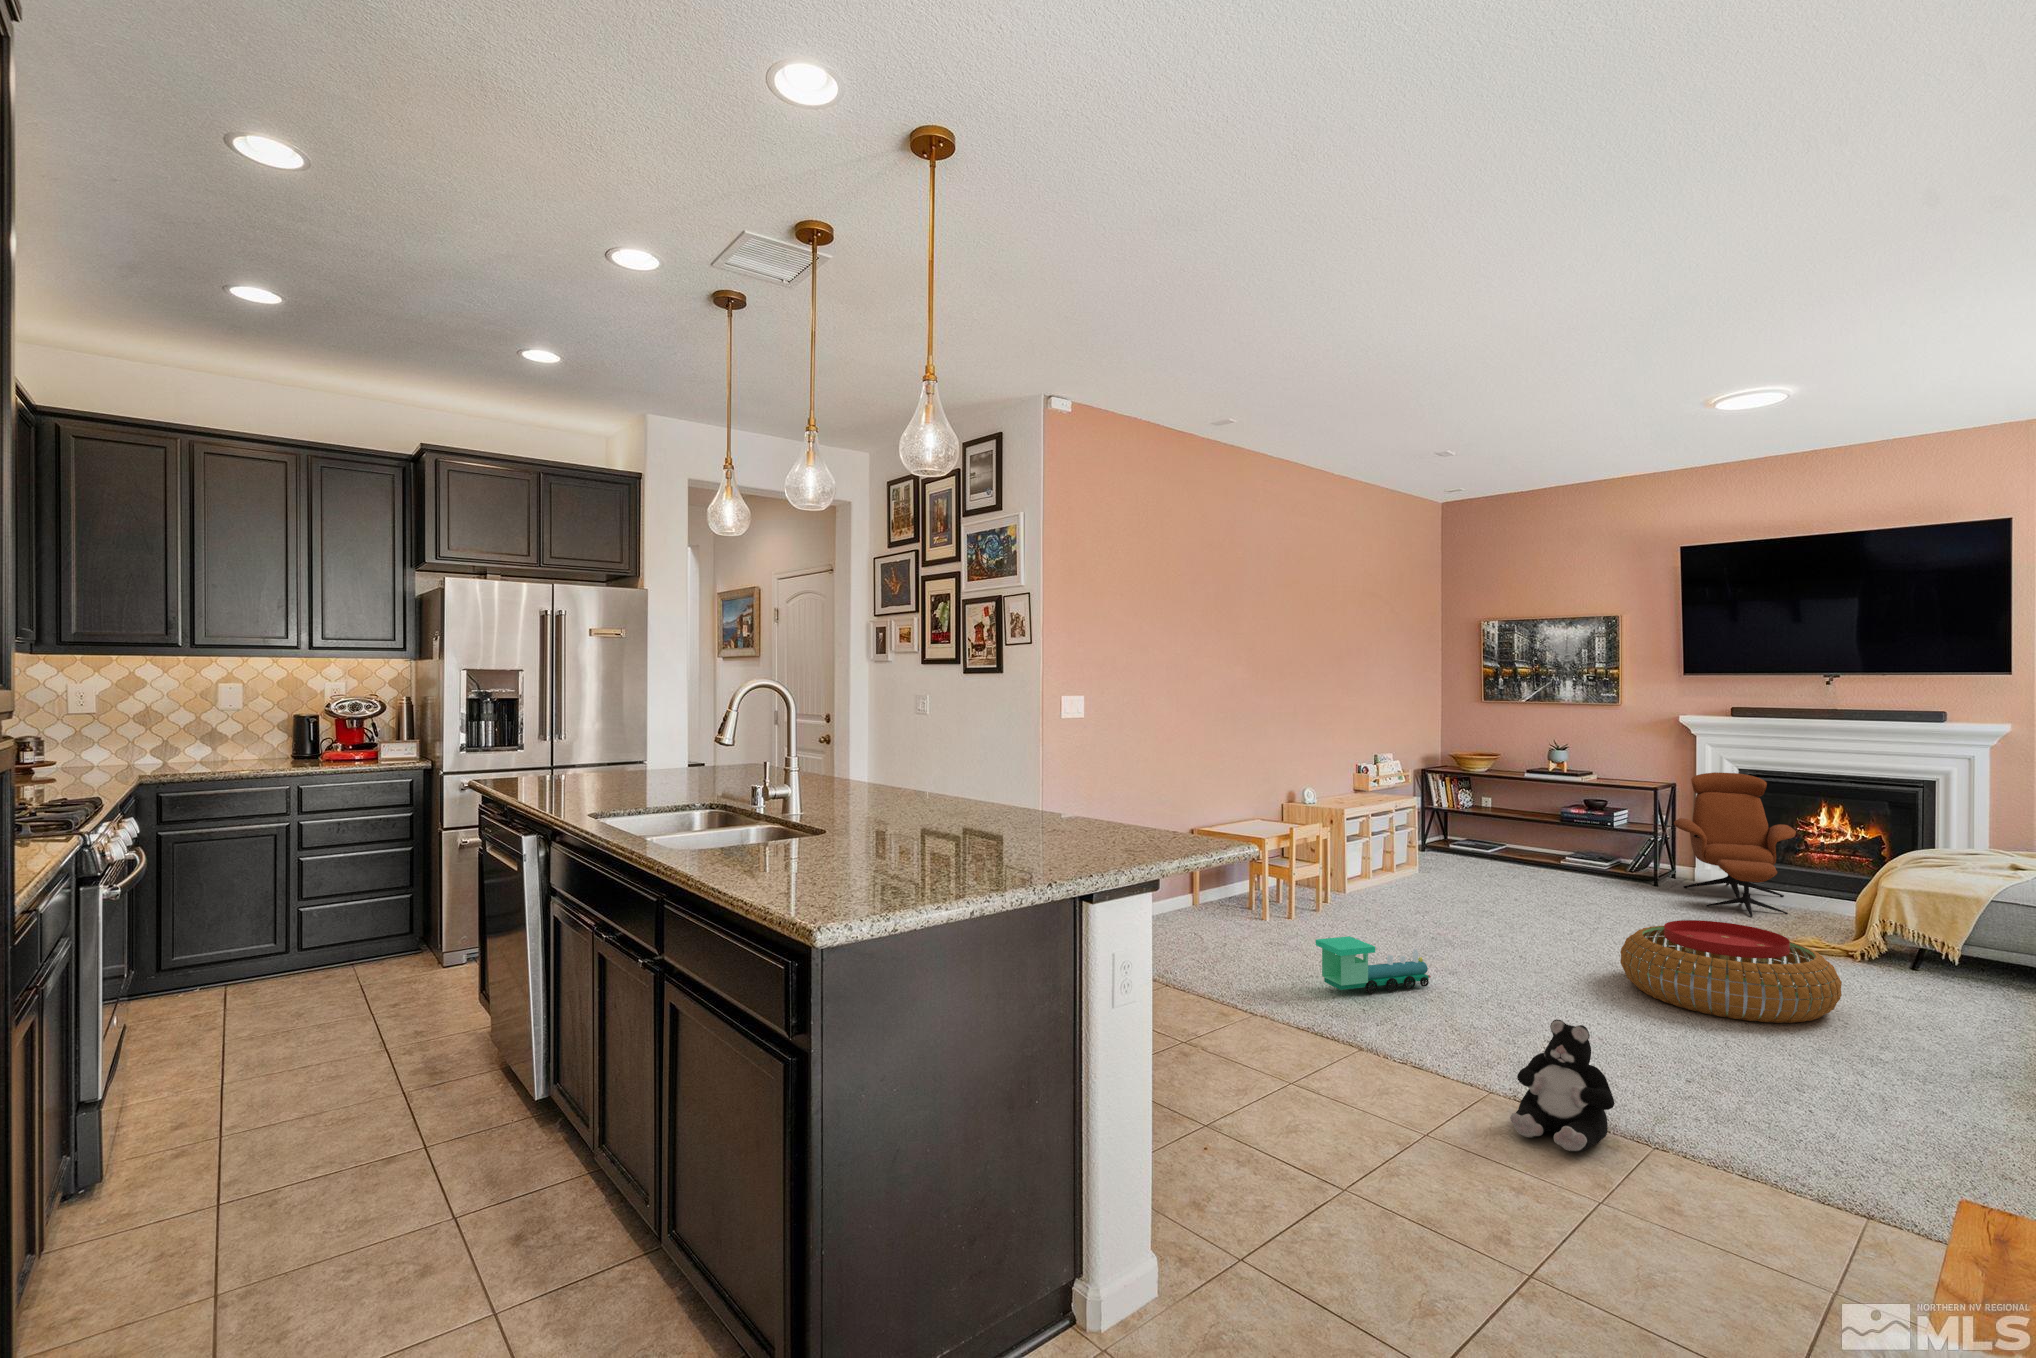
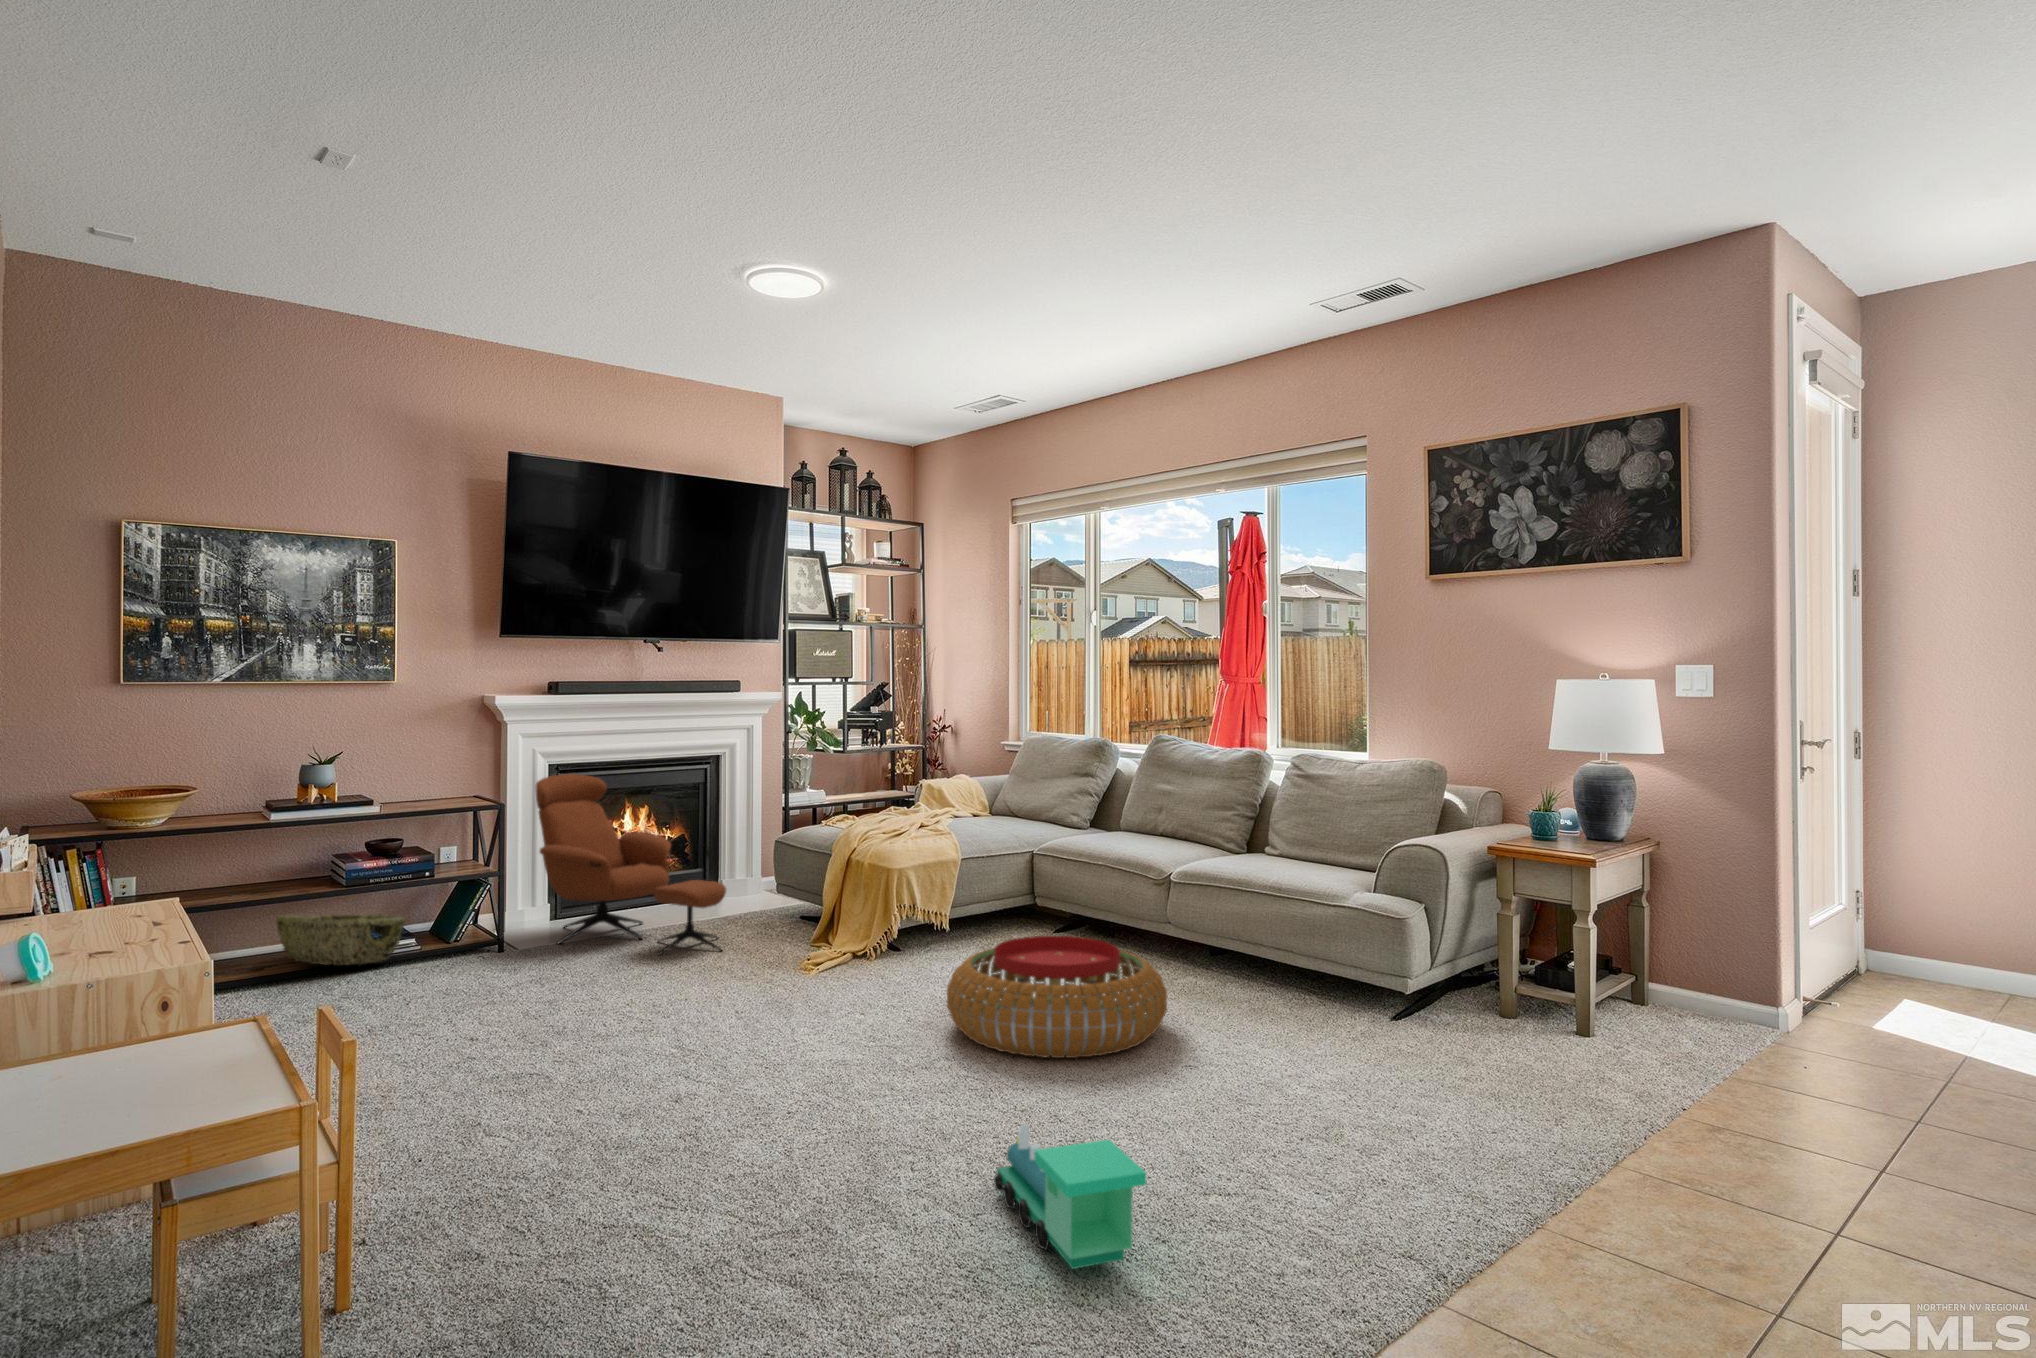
woven basket: none [1536,831,1591,868] -> present [276,915,406,965]
plush toy: present [1510,1019,1614,1152] -> none [1578,1061,1739,1235]

